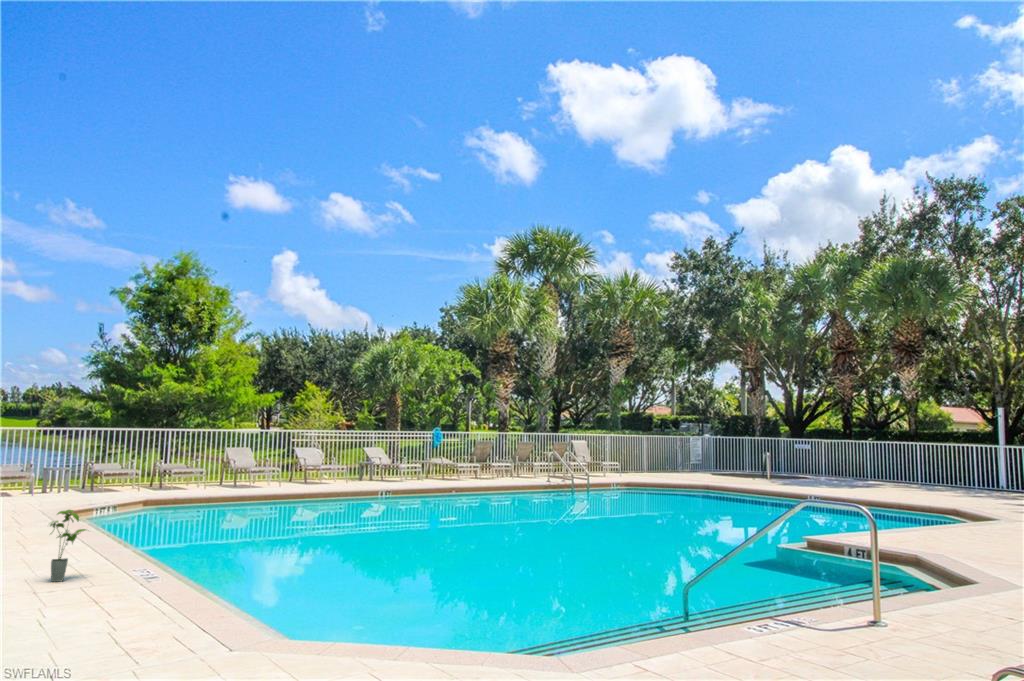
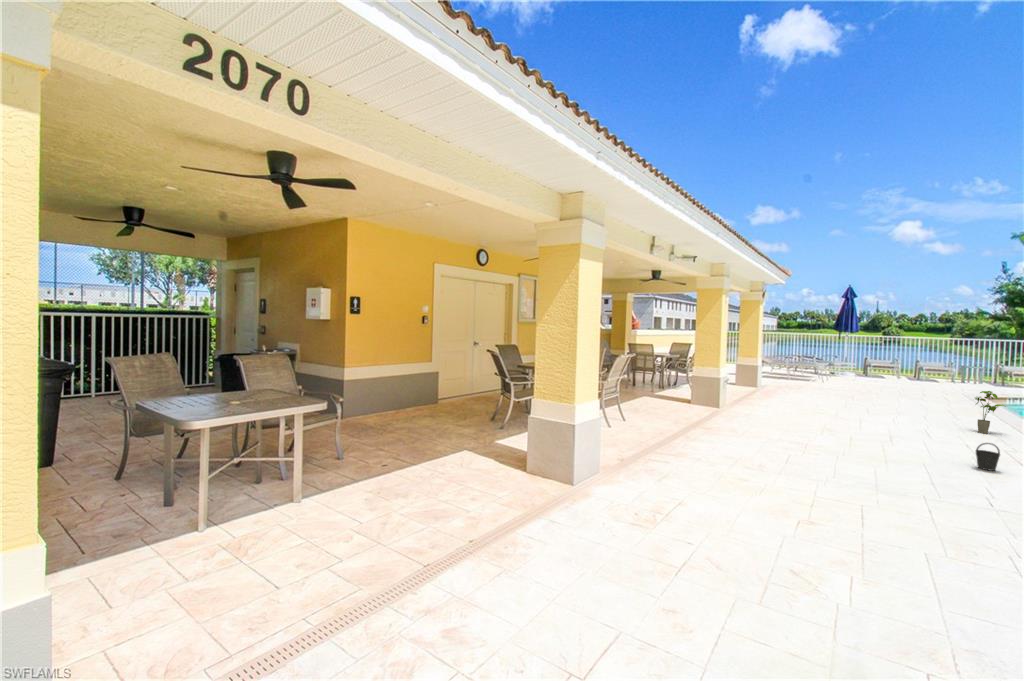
bucket: none [37,612,73,665] -> present [976,443,1000,471]

